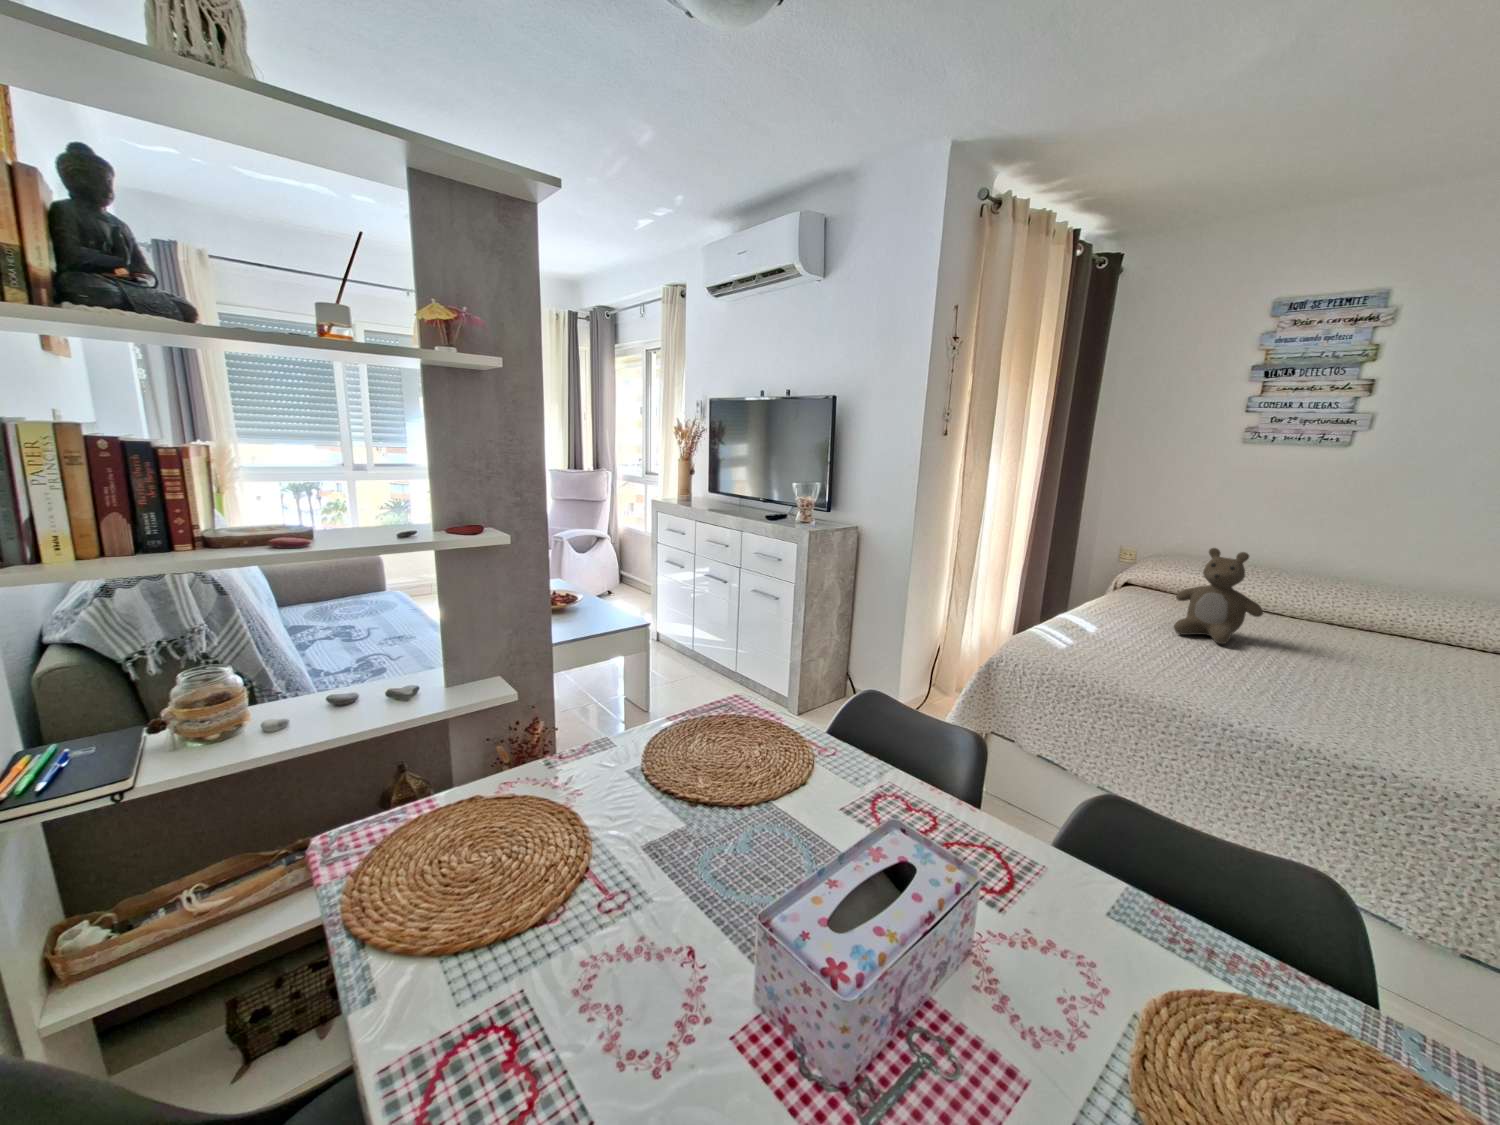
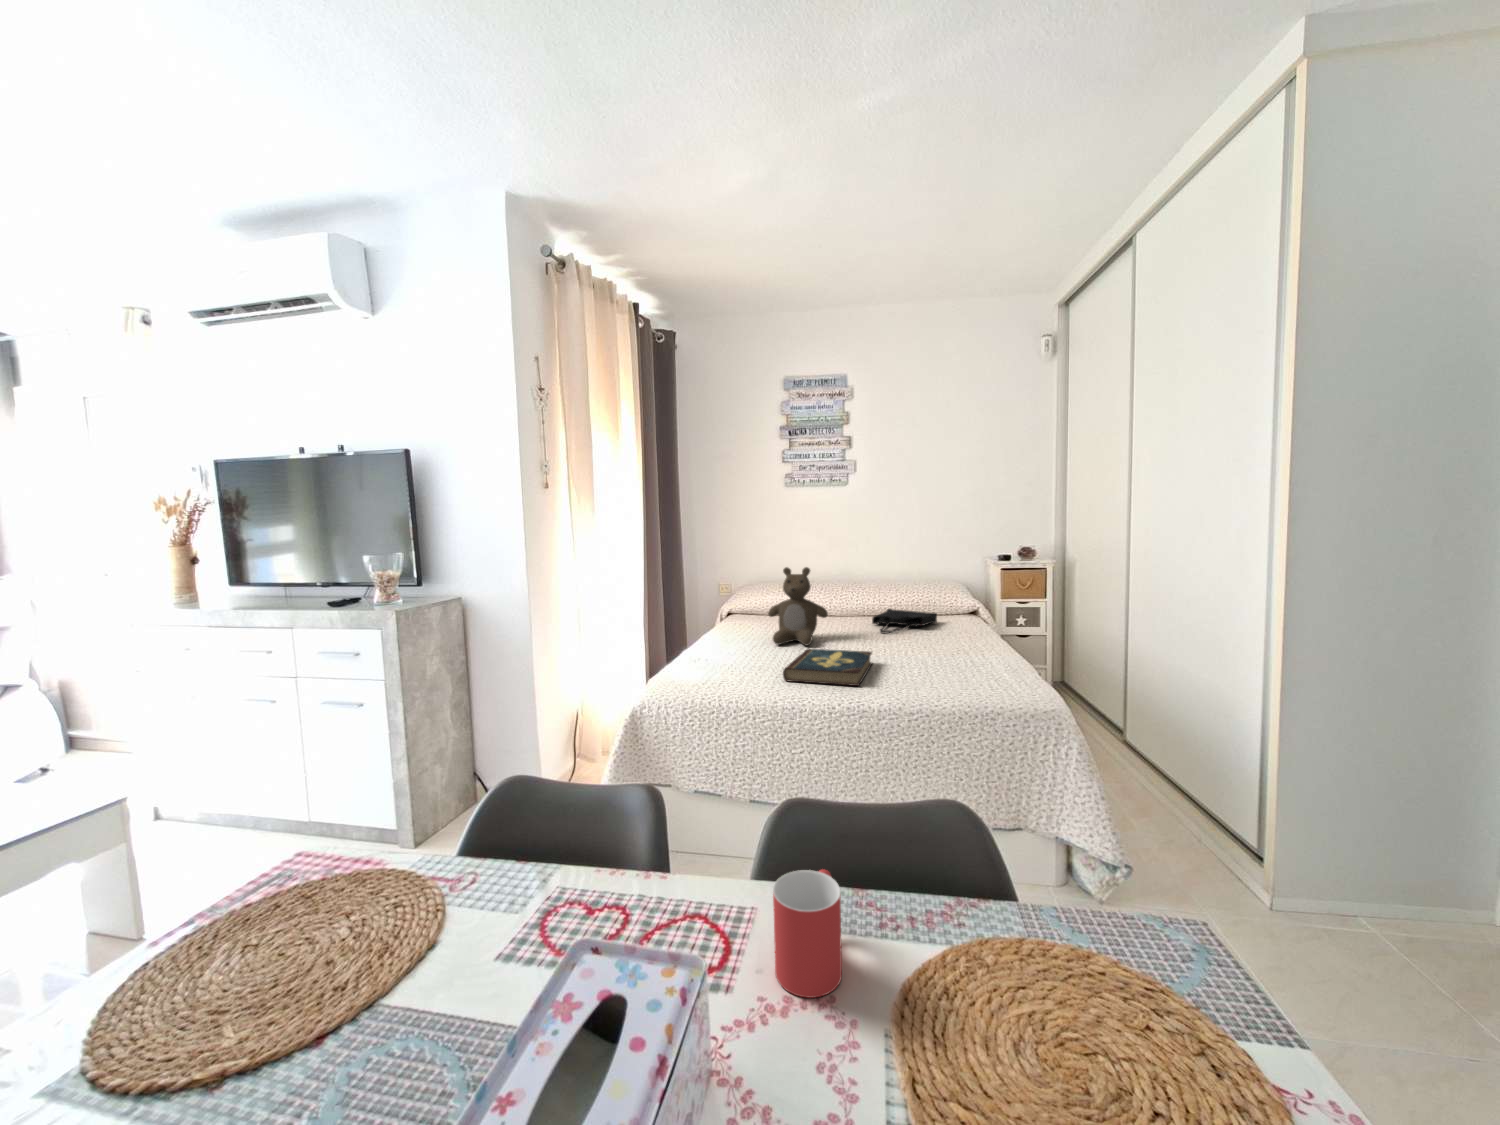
tote bag: none [1338,624,1465,661] -> present [872,609,937,634]
book: none [1171,649,1316,710] -> present [783,649,872,686]
mug: none [1048,850,1128,960] -> present [773,869,842,998]

